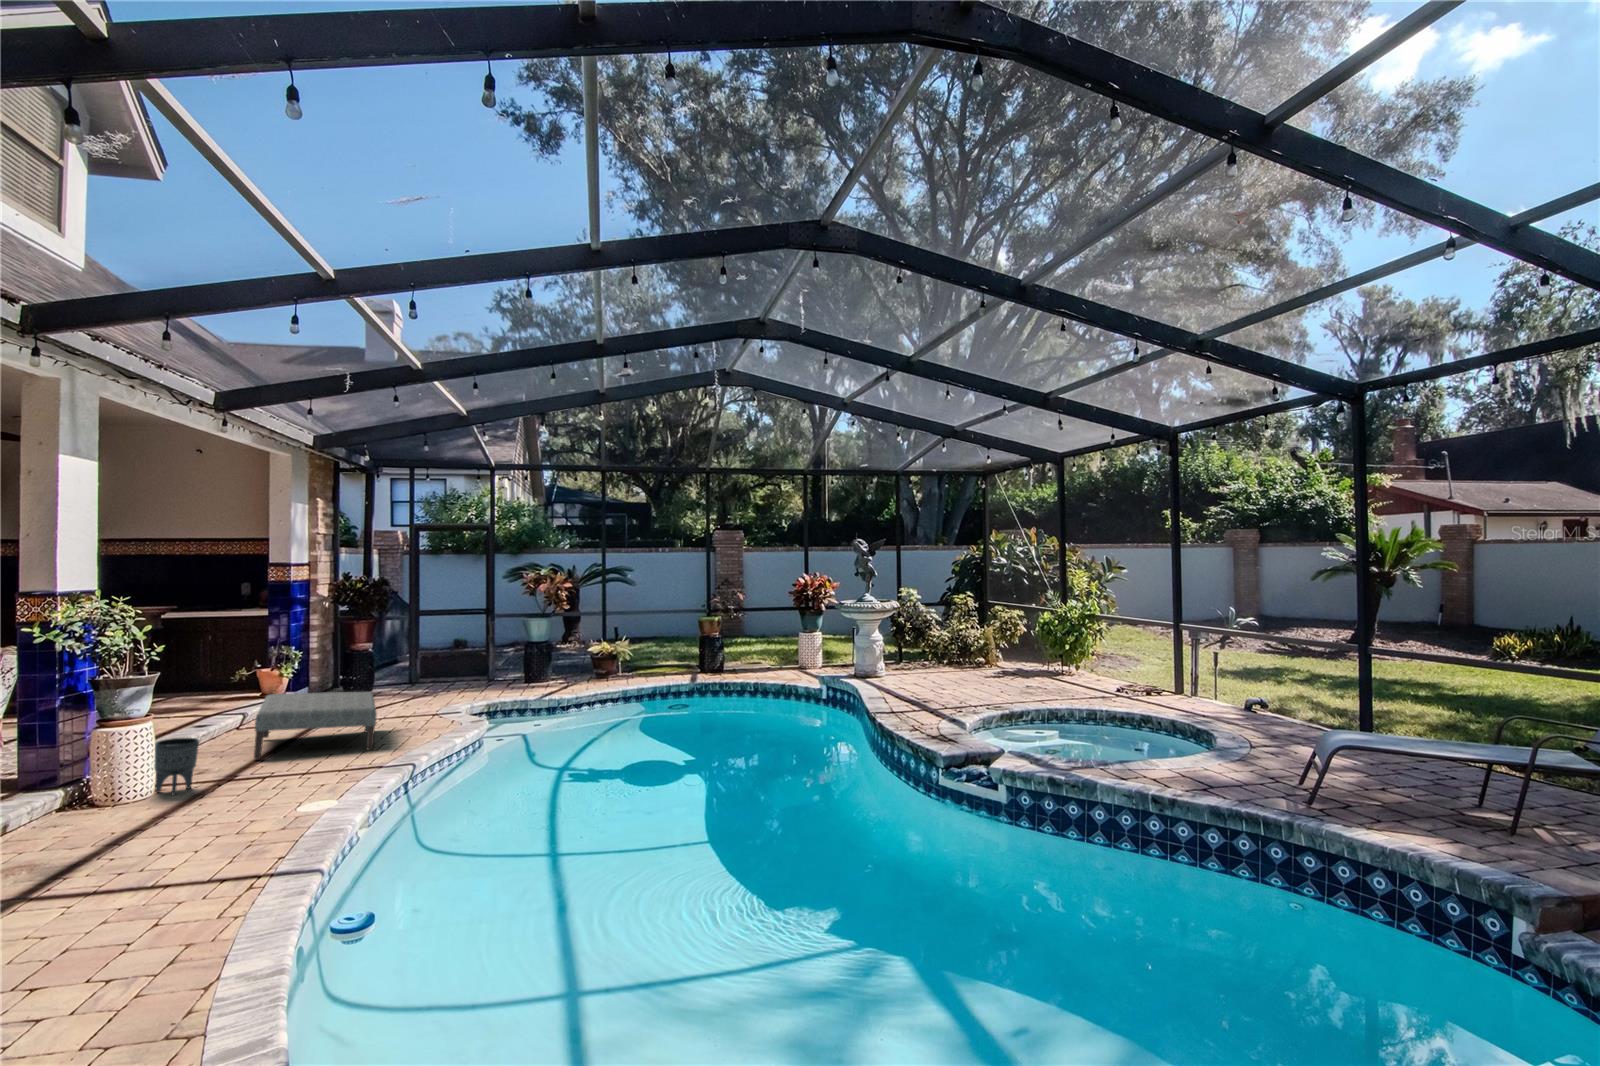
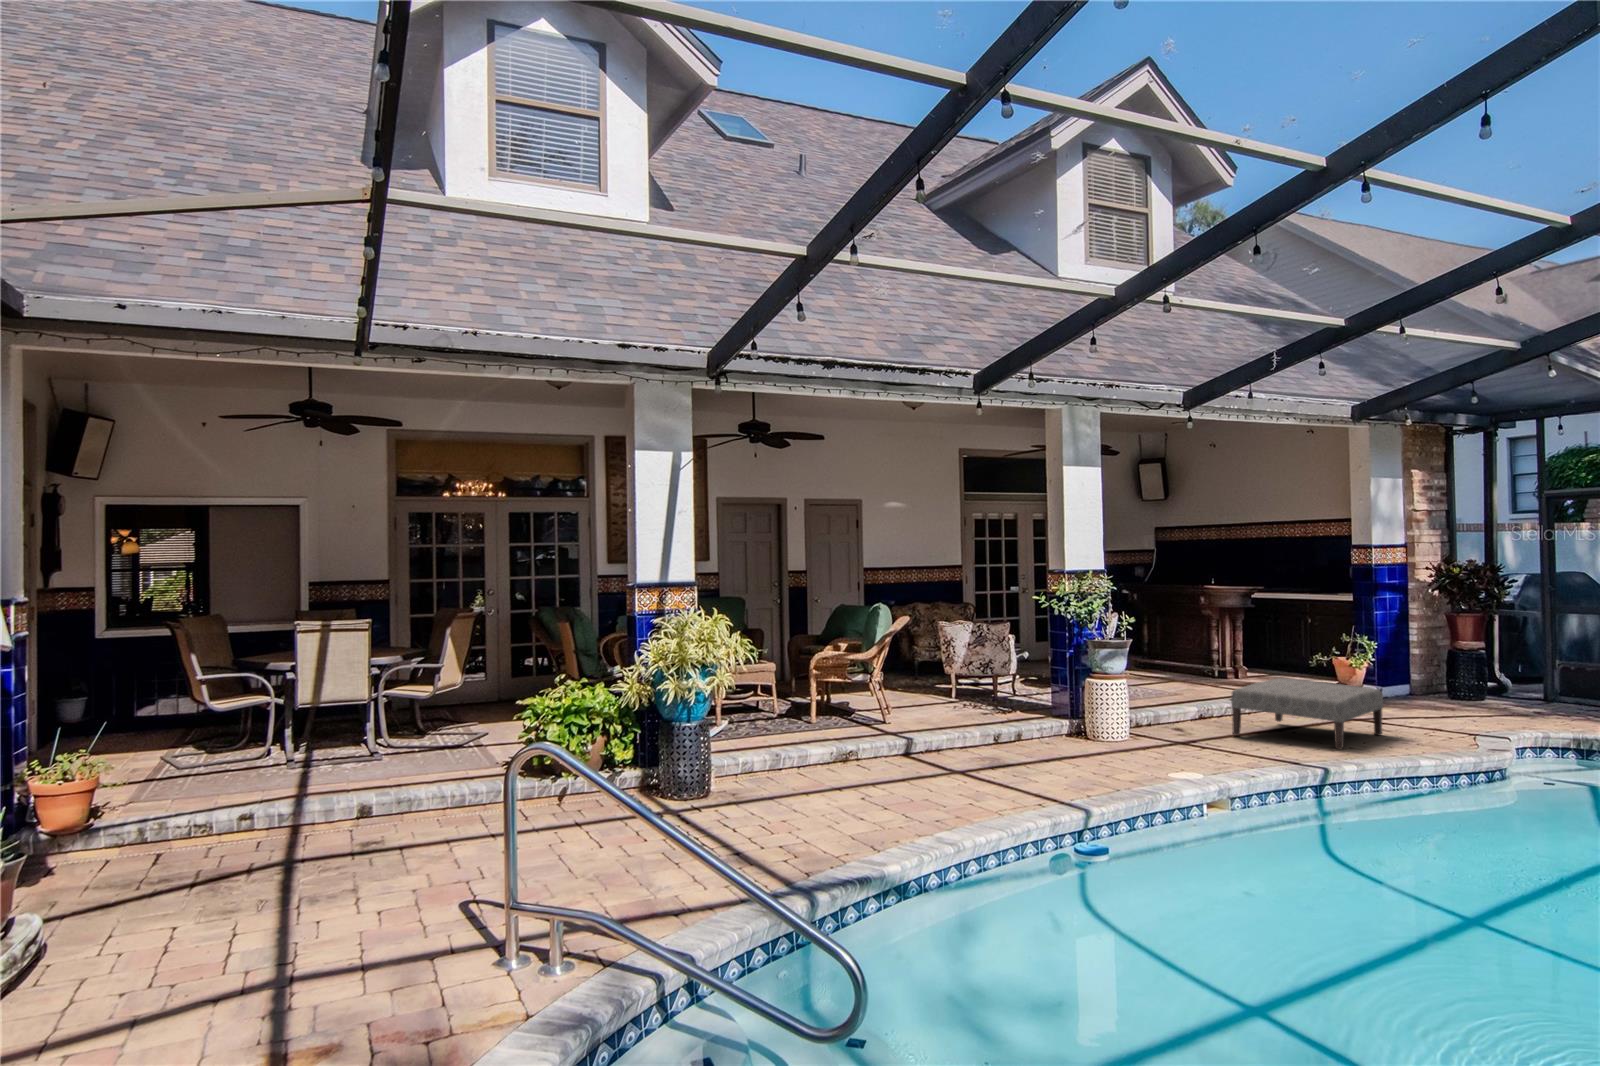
planter: present [154,738,199,796] -> none [1123,697,1155,745]

